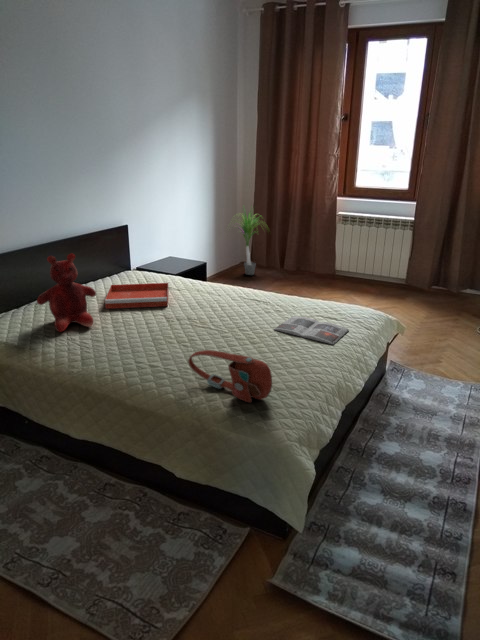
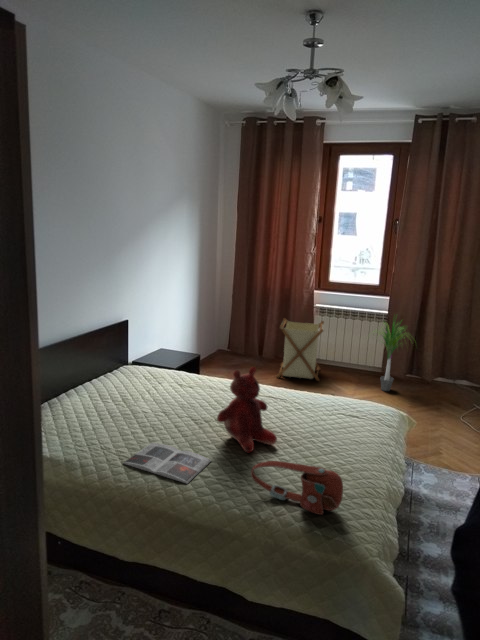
potted plant: present [239,213,258,275] -> present [380,322,405,391]
laundry basket: none [292,227,345,292] -> present [277,318,324,381]
teddy bear: present [37,254,96,332] -> present [217,367,277,453]
tray: present [105,283,169,309] -> none [123,381,188,411]
magazine: present [274,316,349,344] -> present [124,443,211,483]

